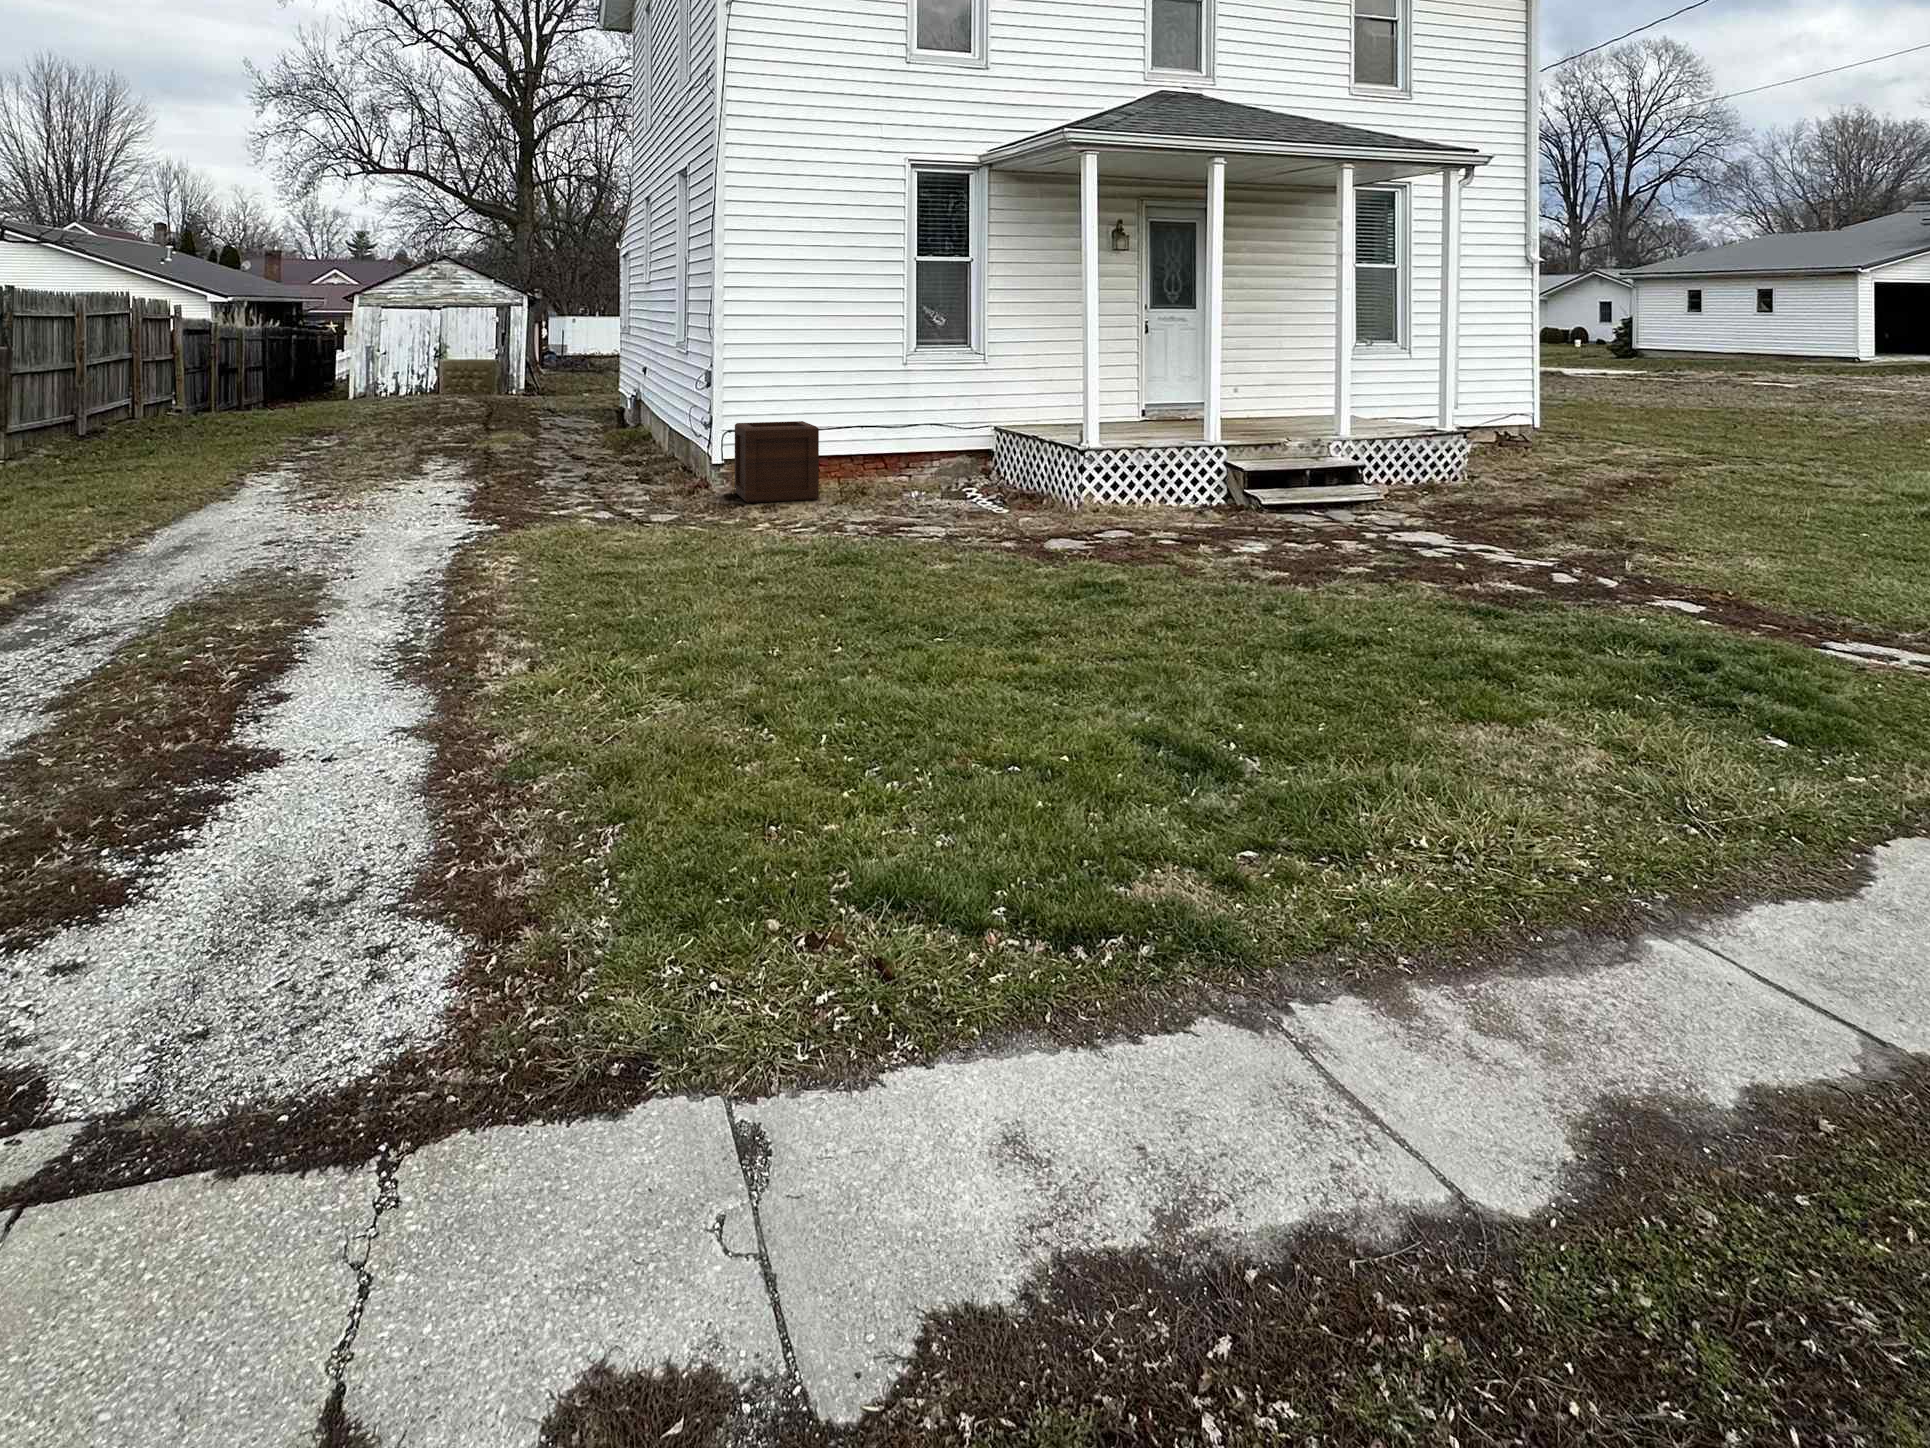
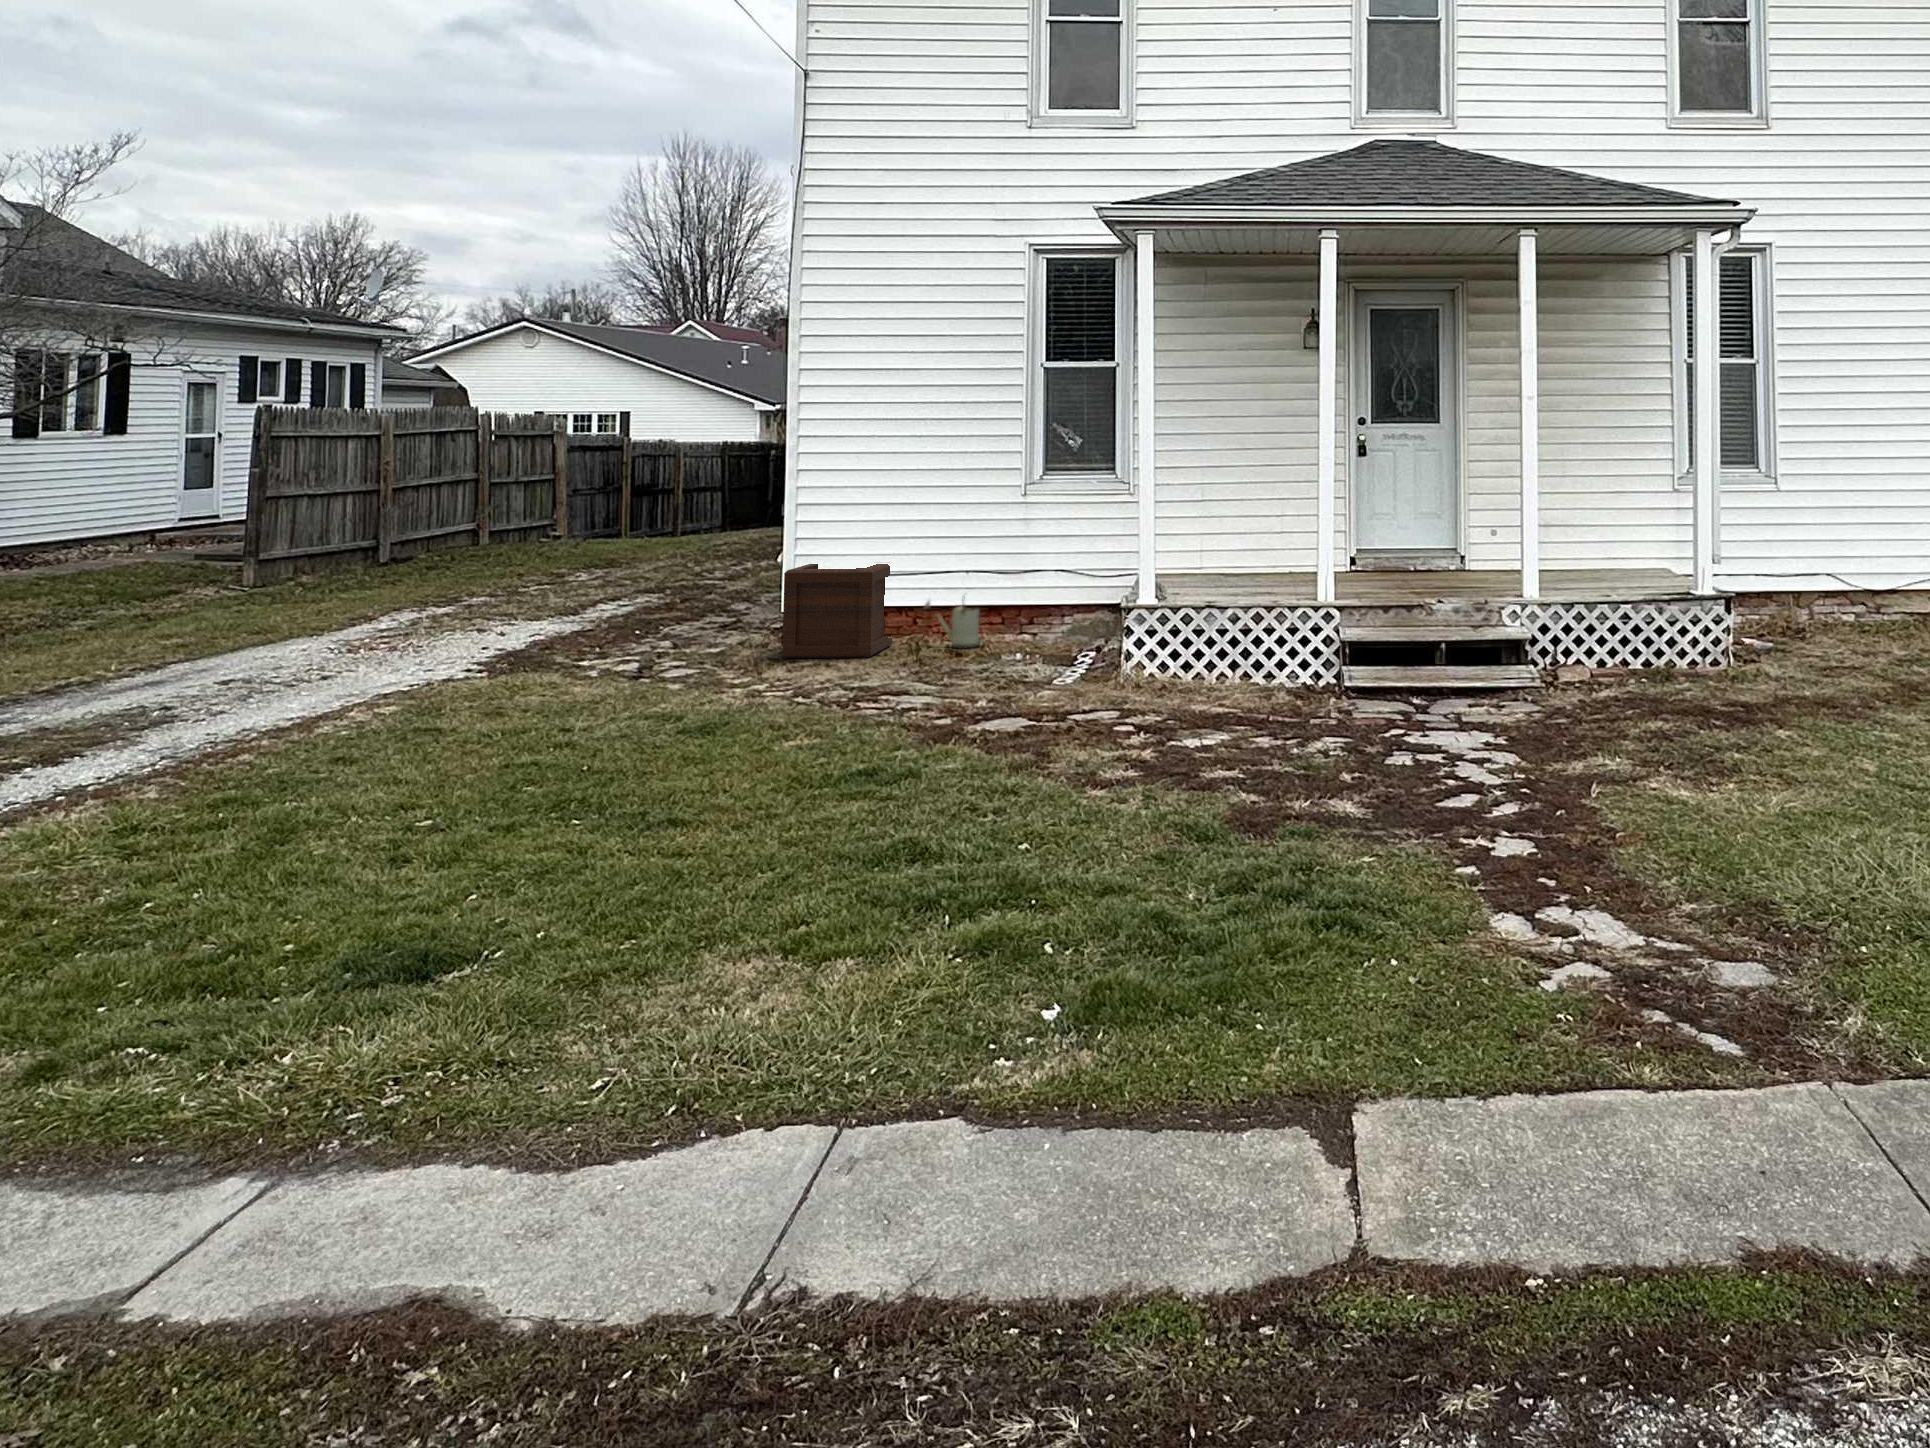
watering can: none [833,445,884,490] -> present [924,601,979,649]

